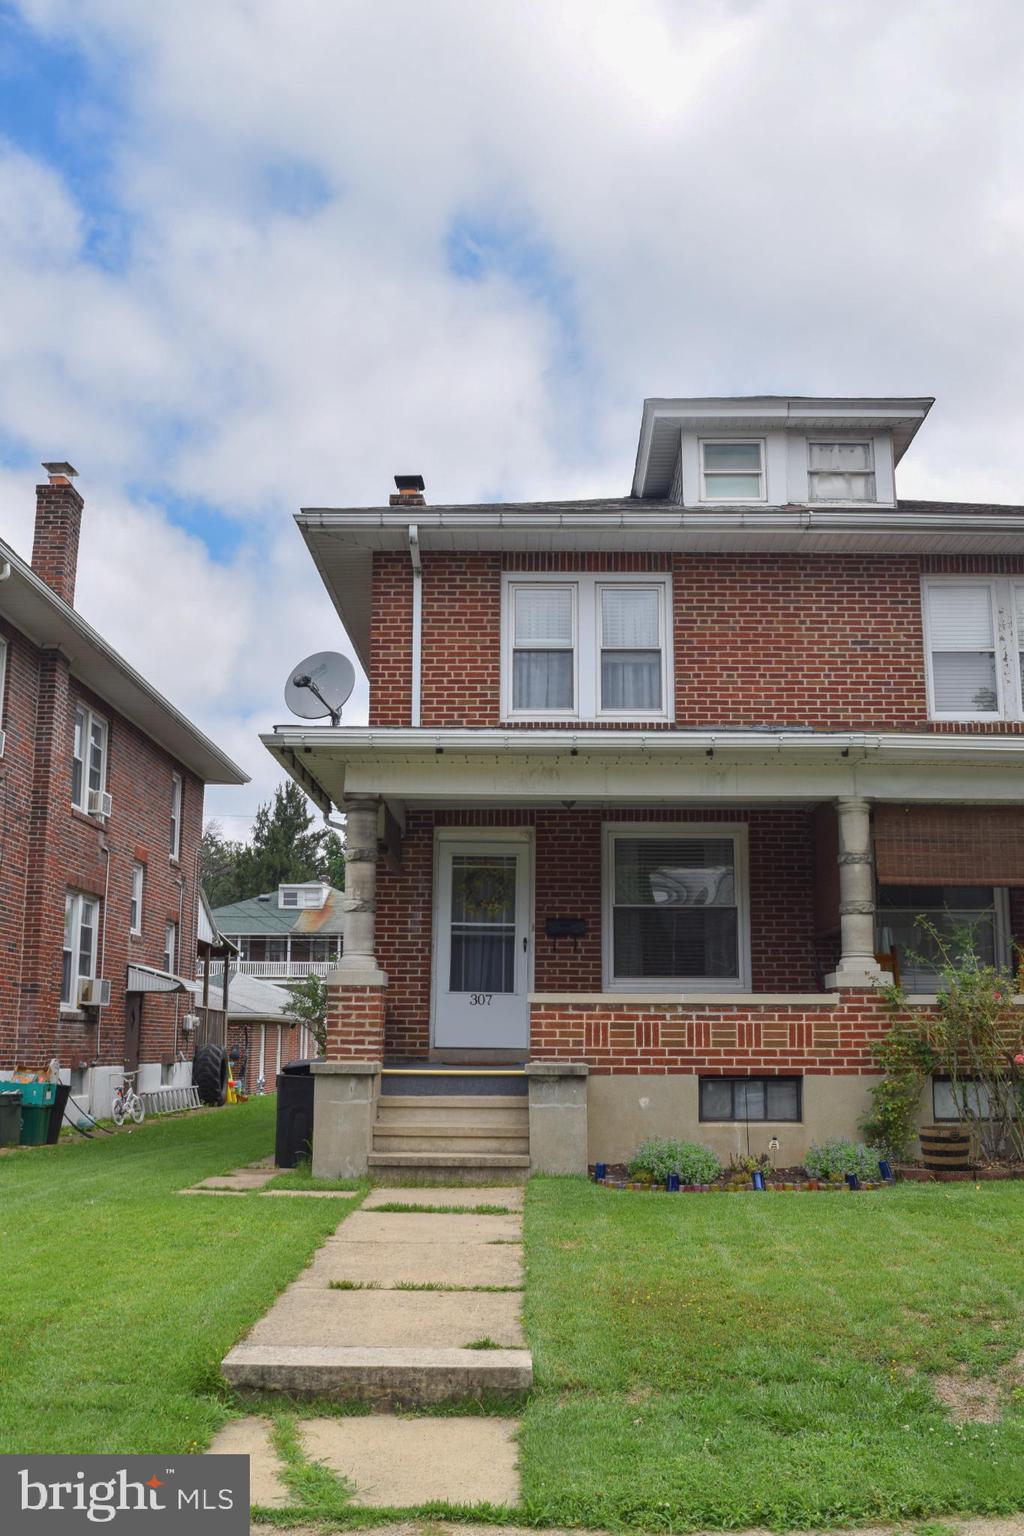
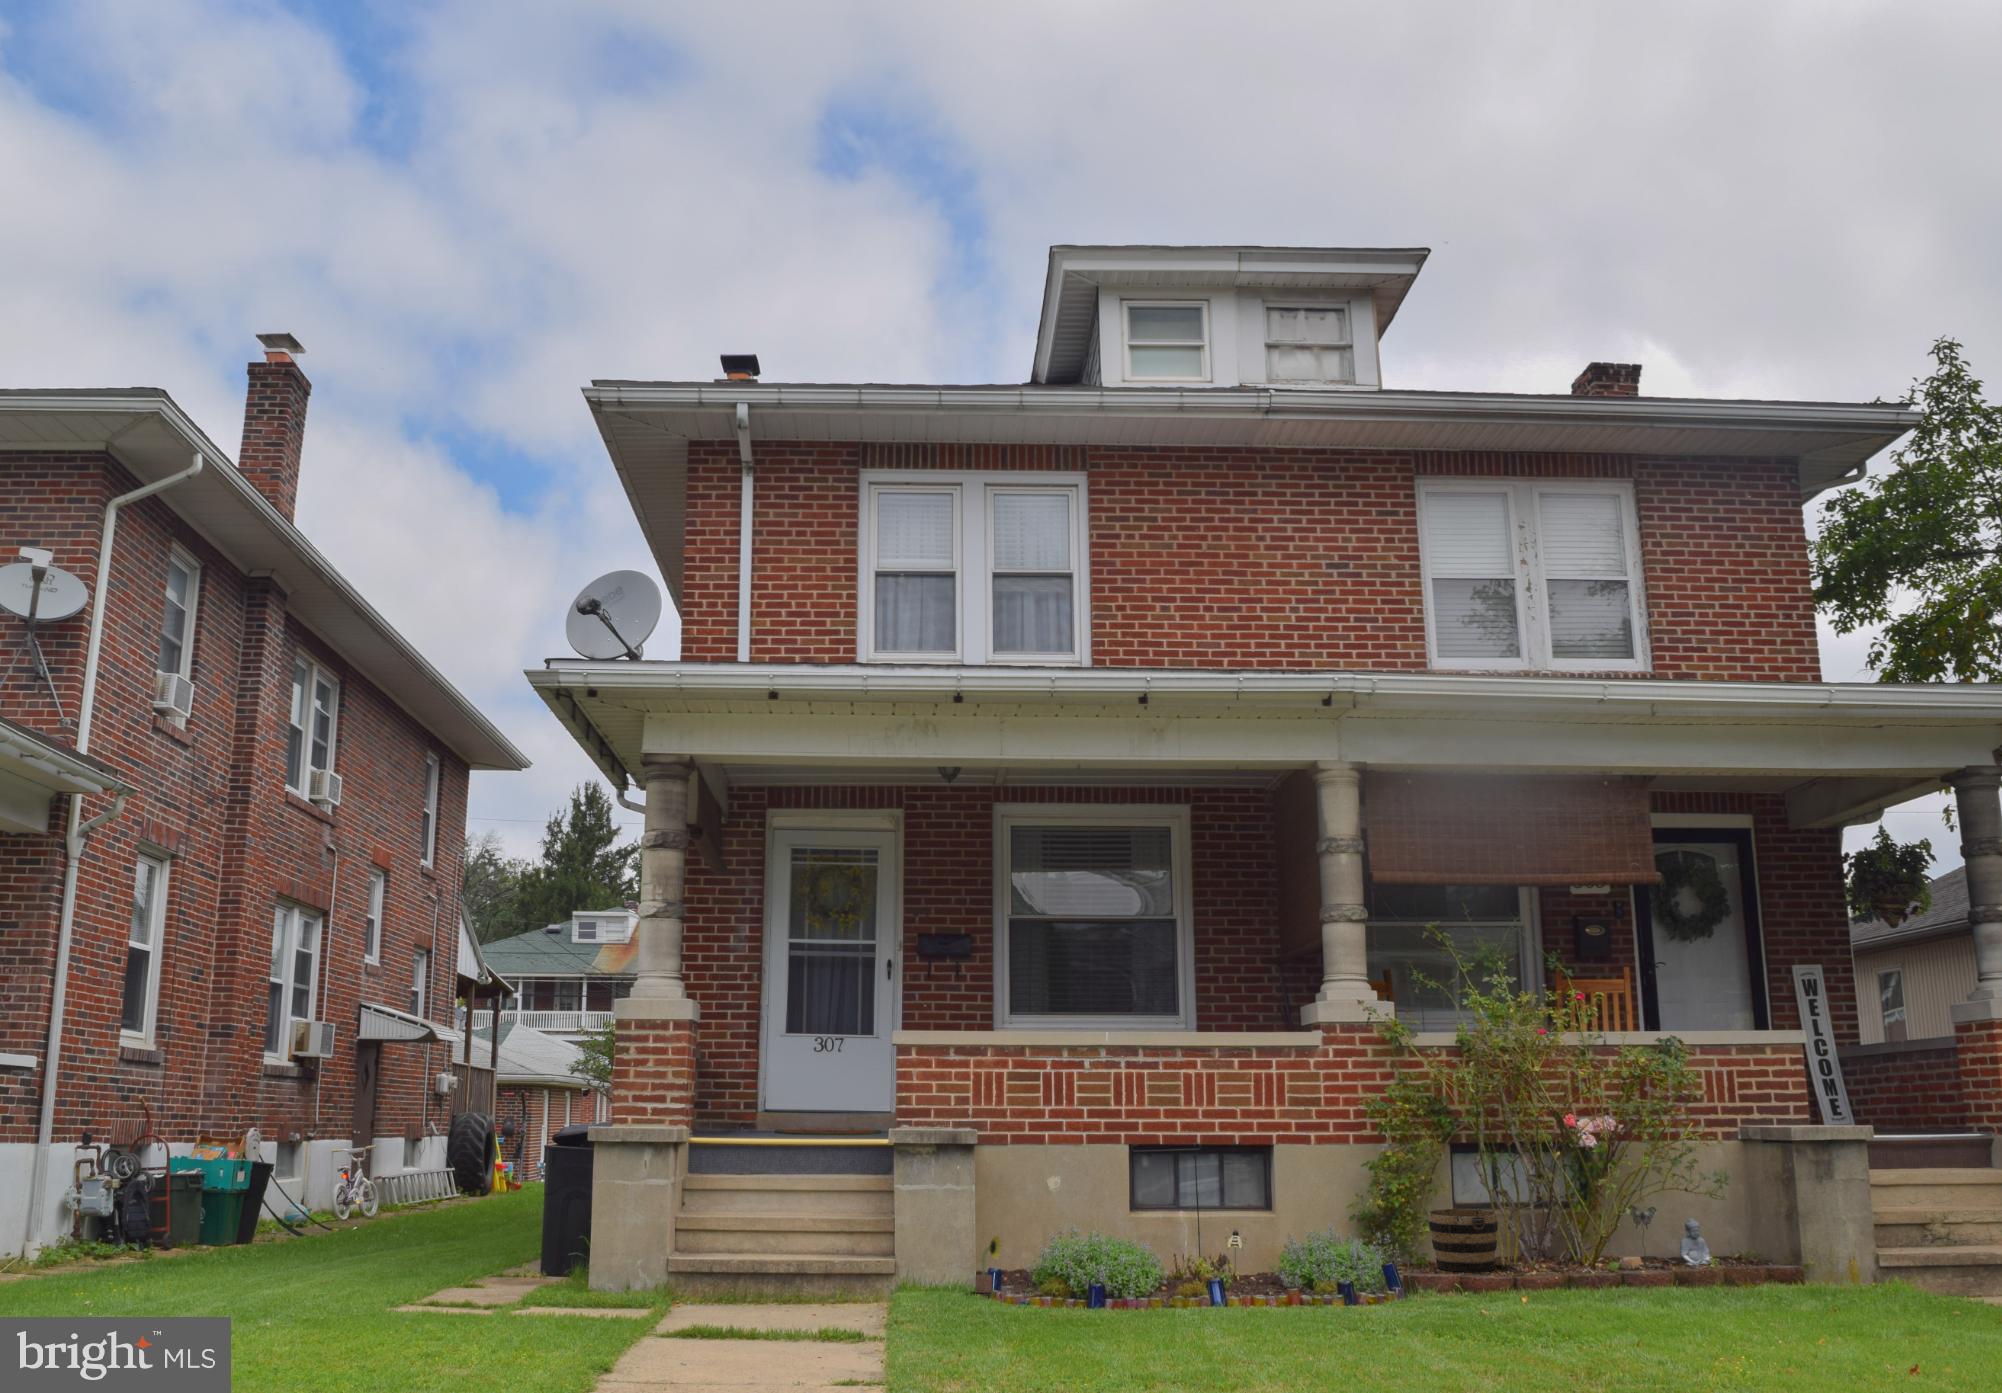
decorative plant: none [587,1136,607,1177] -> present [975,1236,1001,1293]

